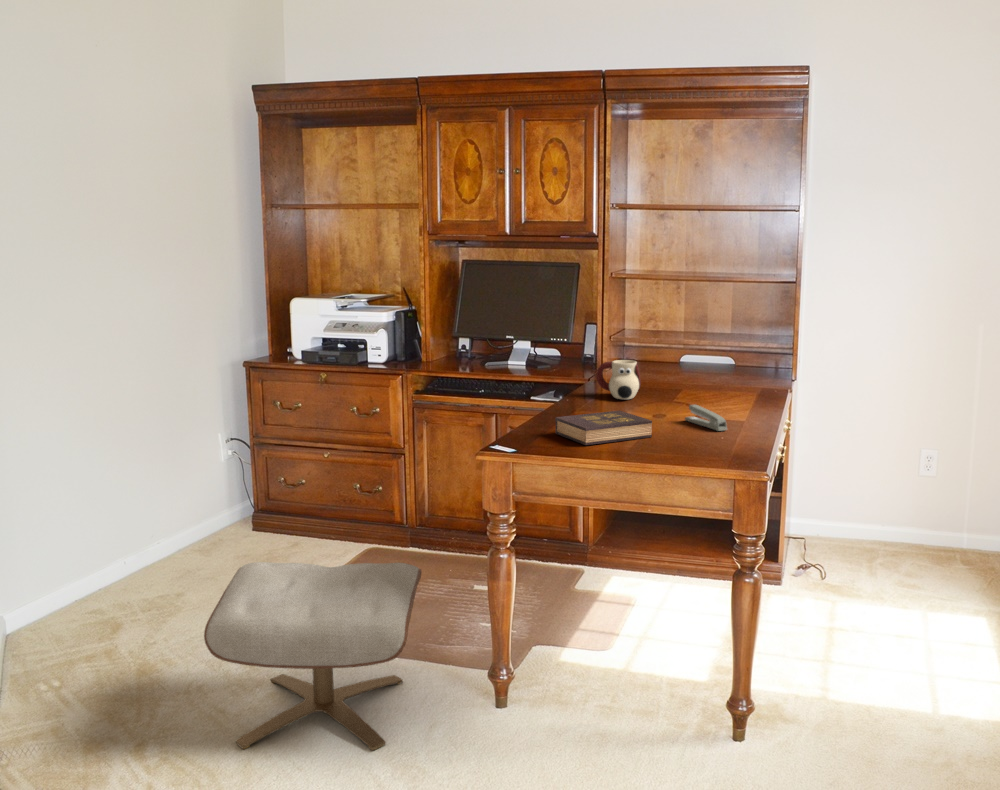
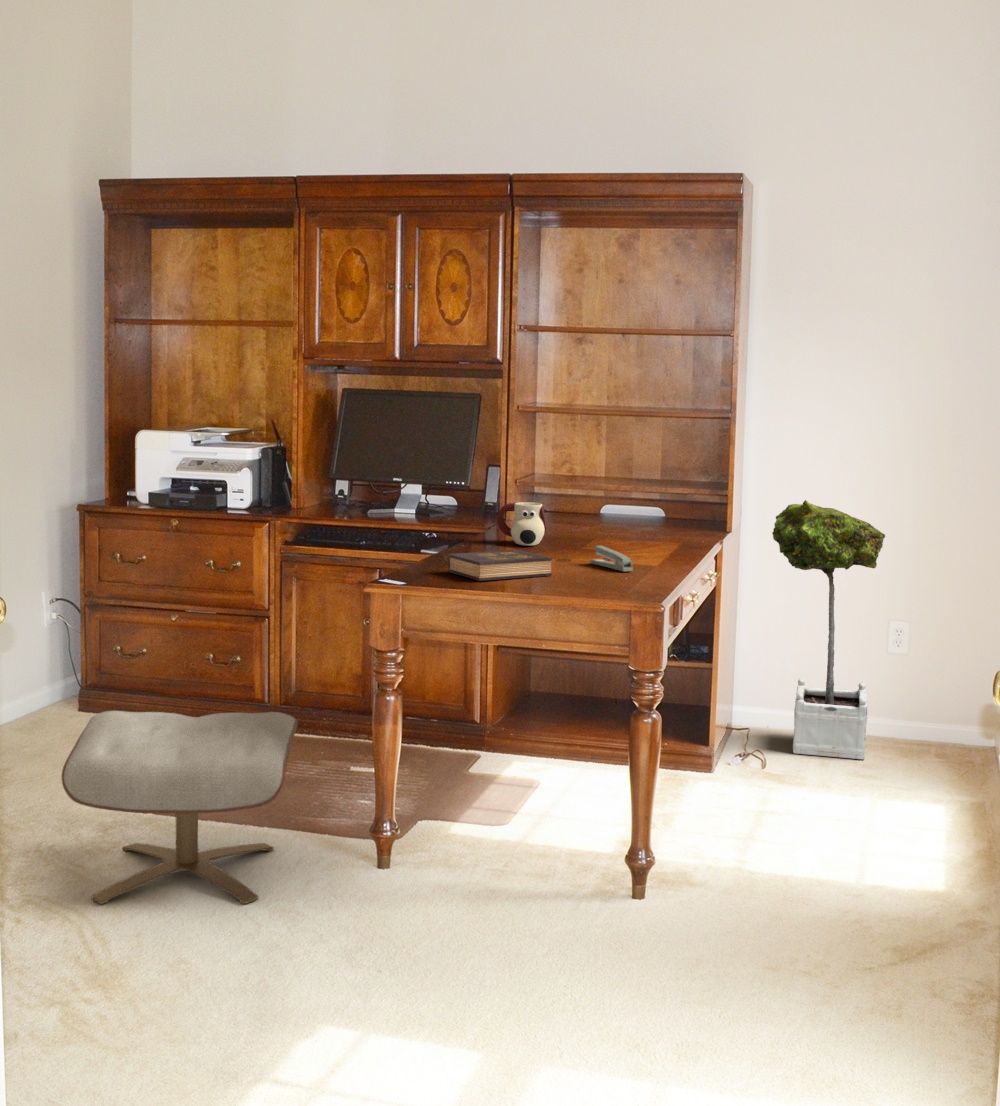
potted tree: none [838,351,943,578] -> present [772,500,885,759]

